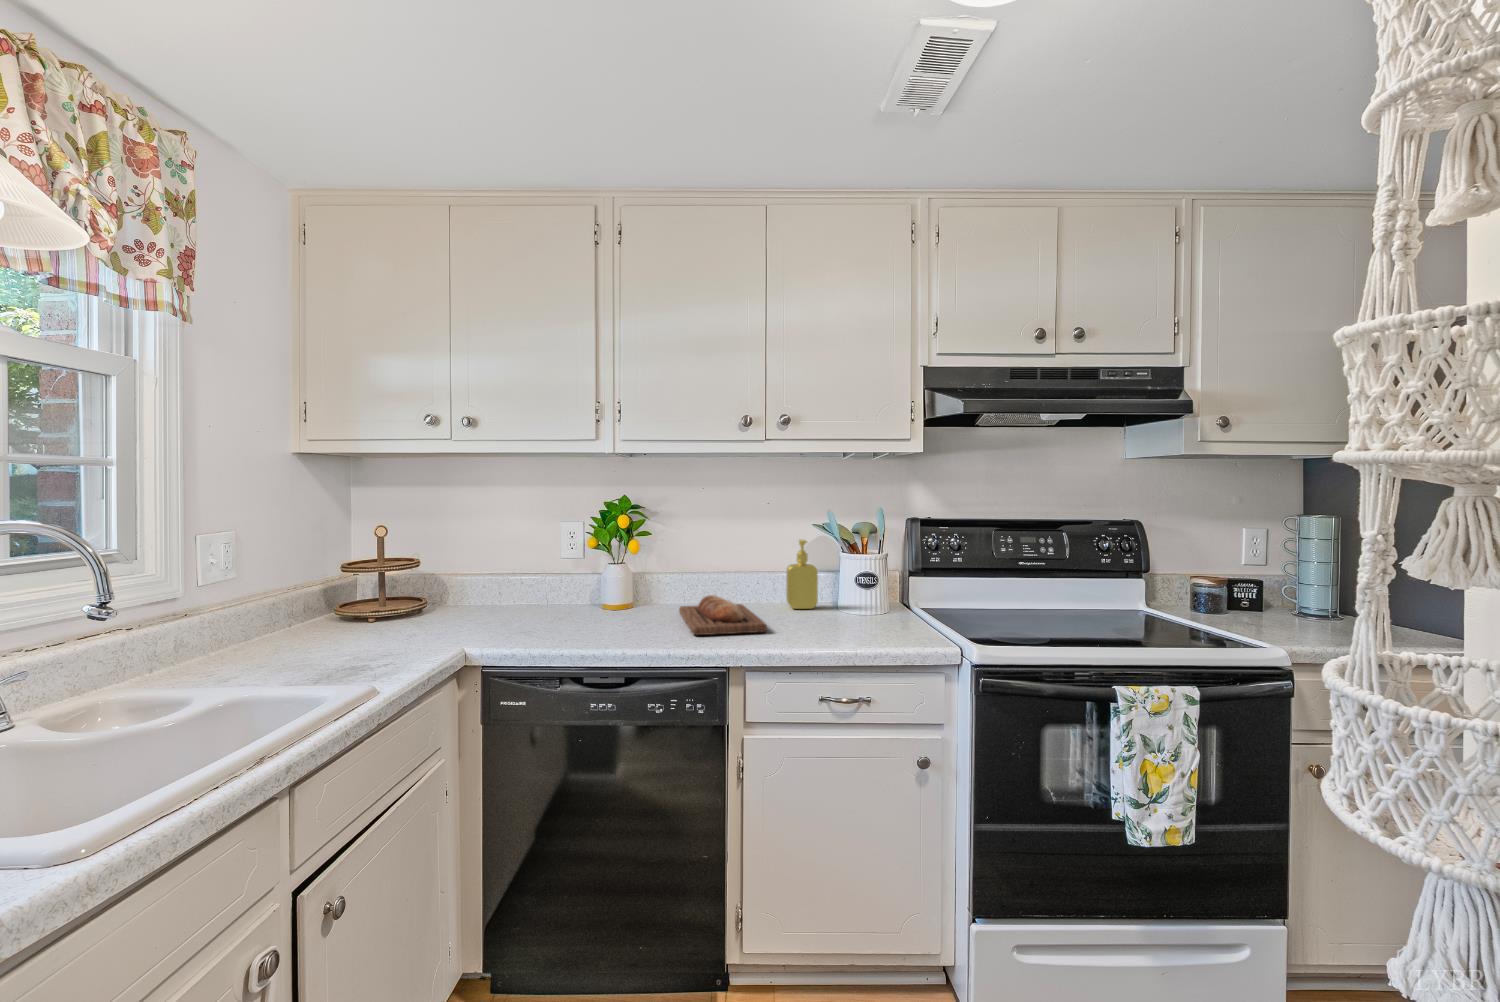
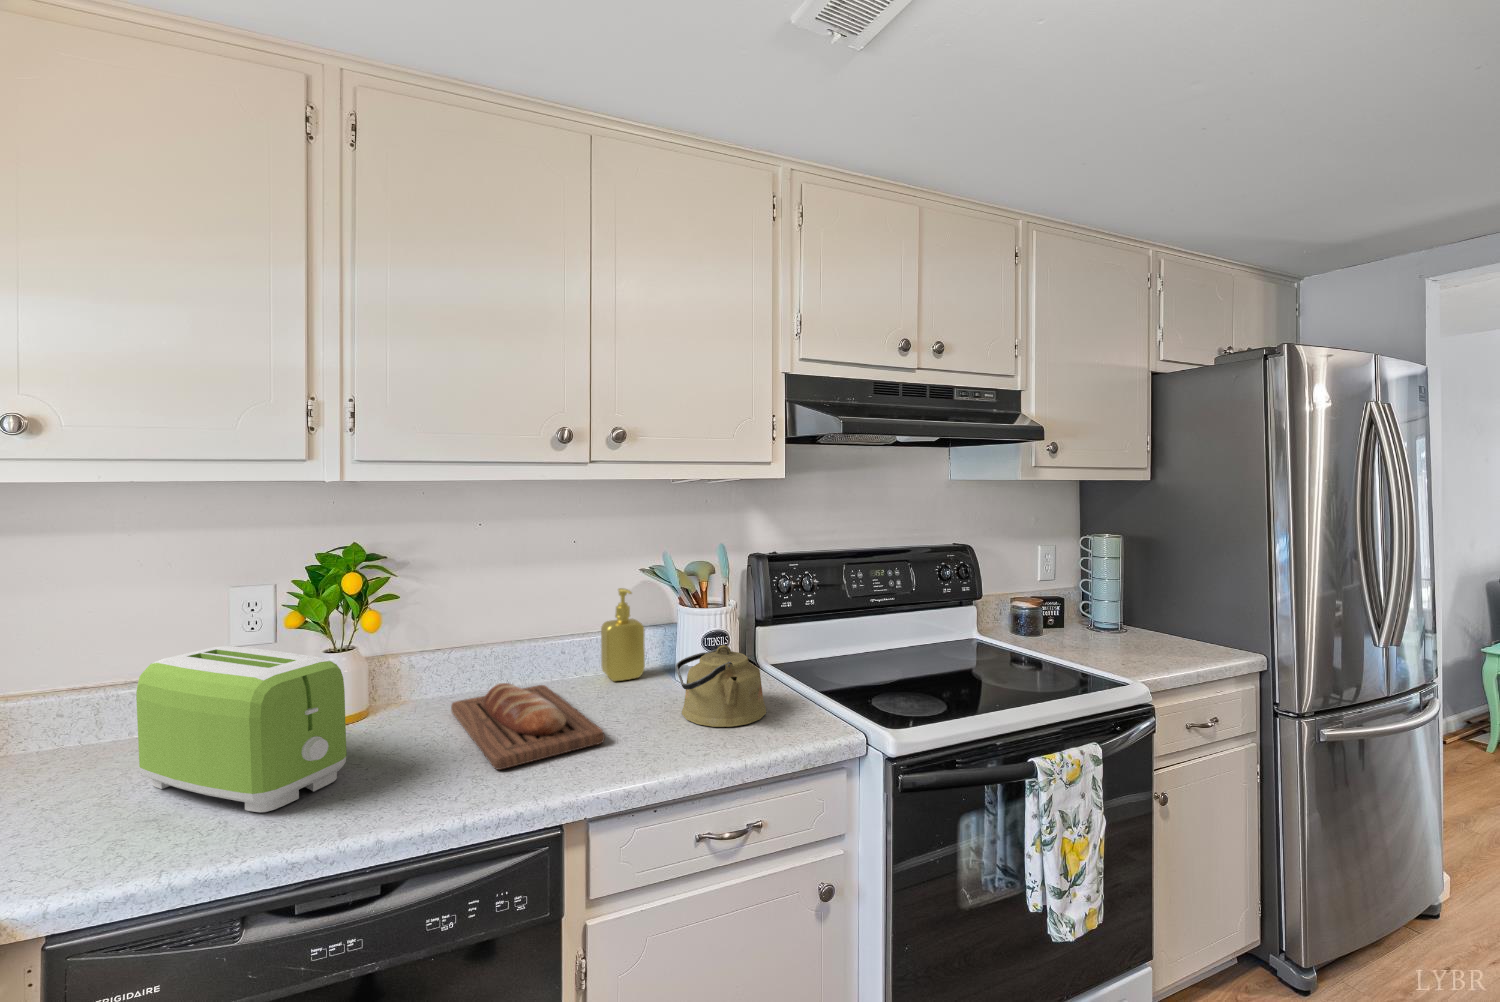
toaster: none [515,550,613,636] -> present [136,646,346,812]
kettle: none [825,577,896,634] -> present [676,645,766,727]

